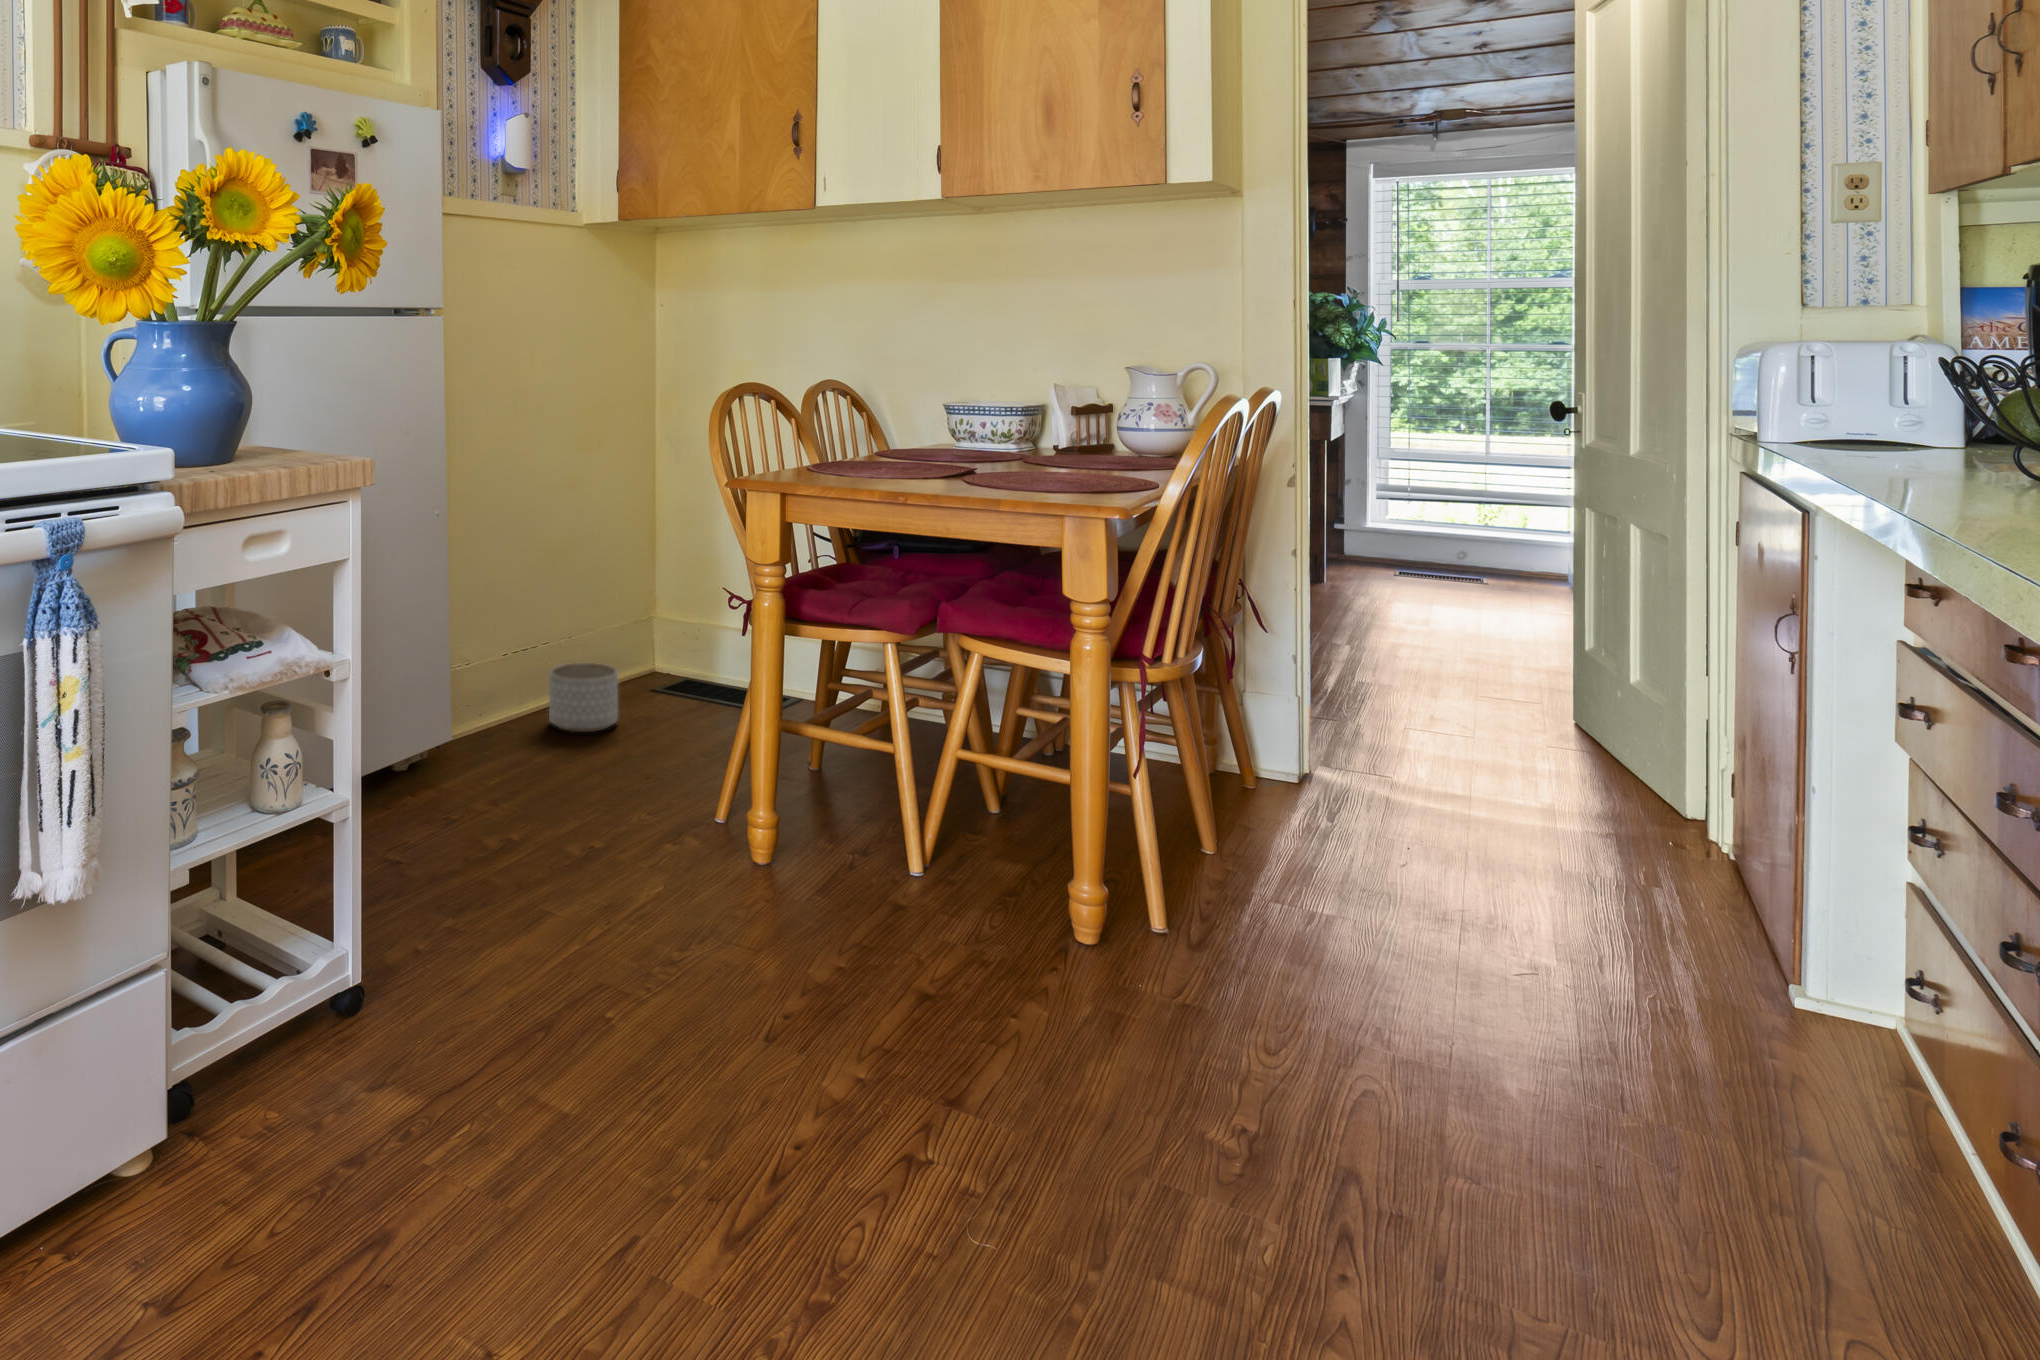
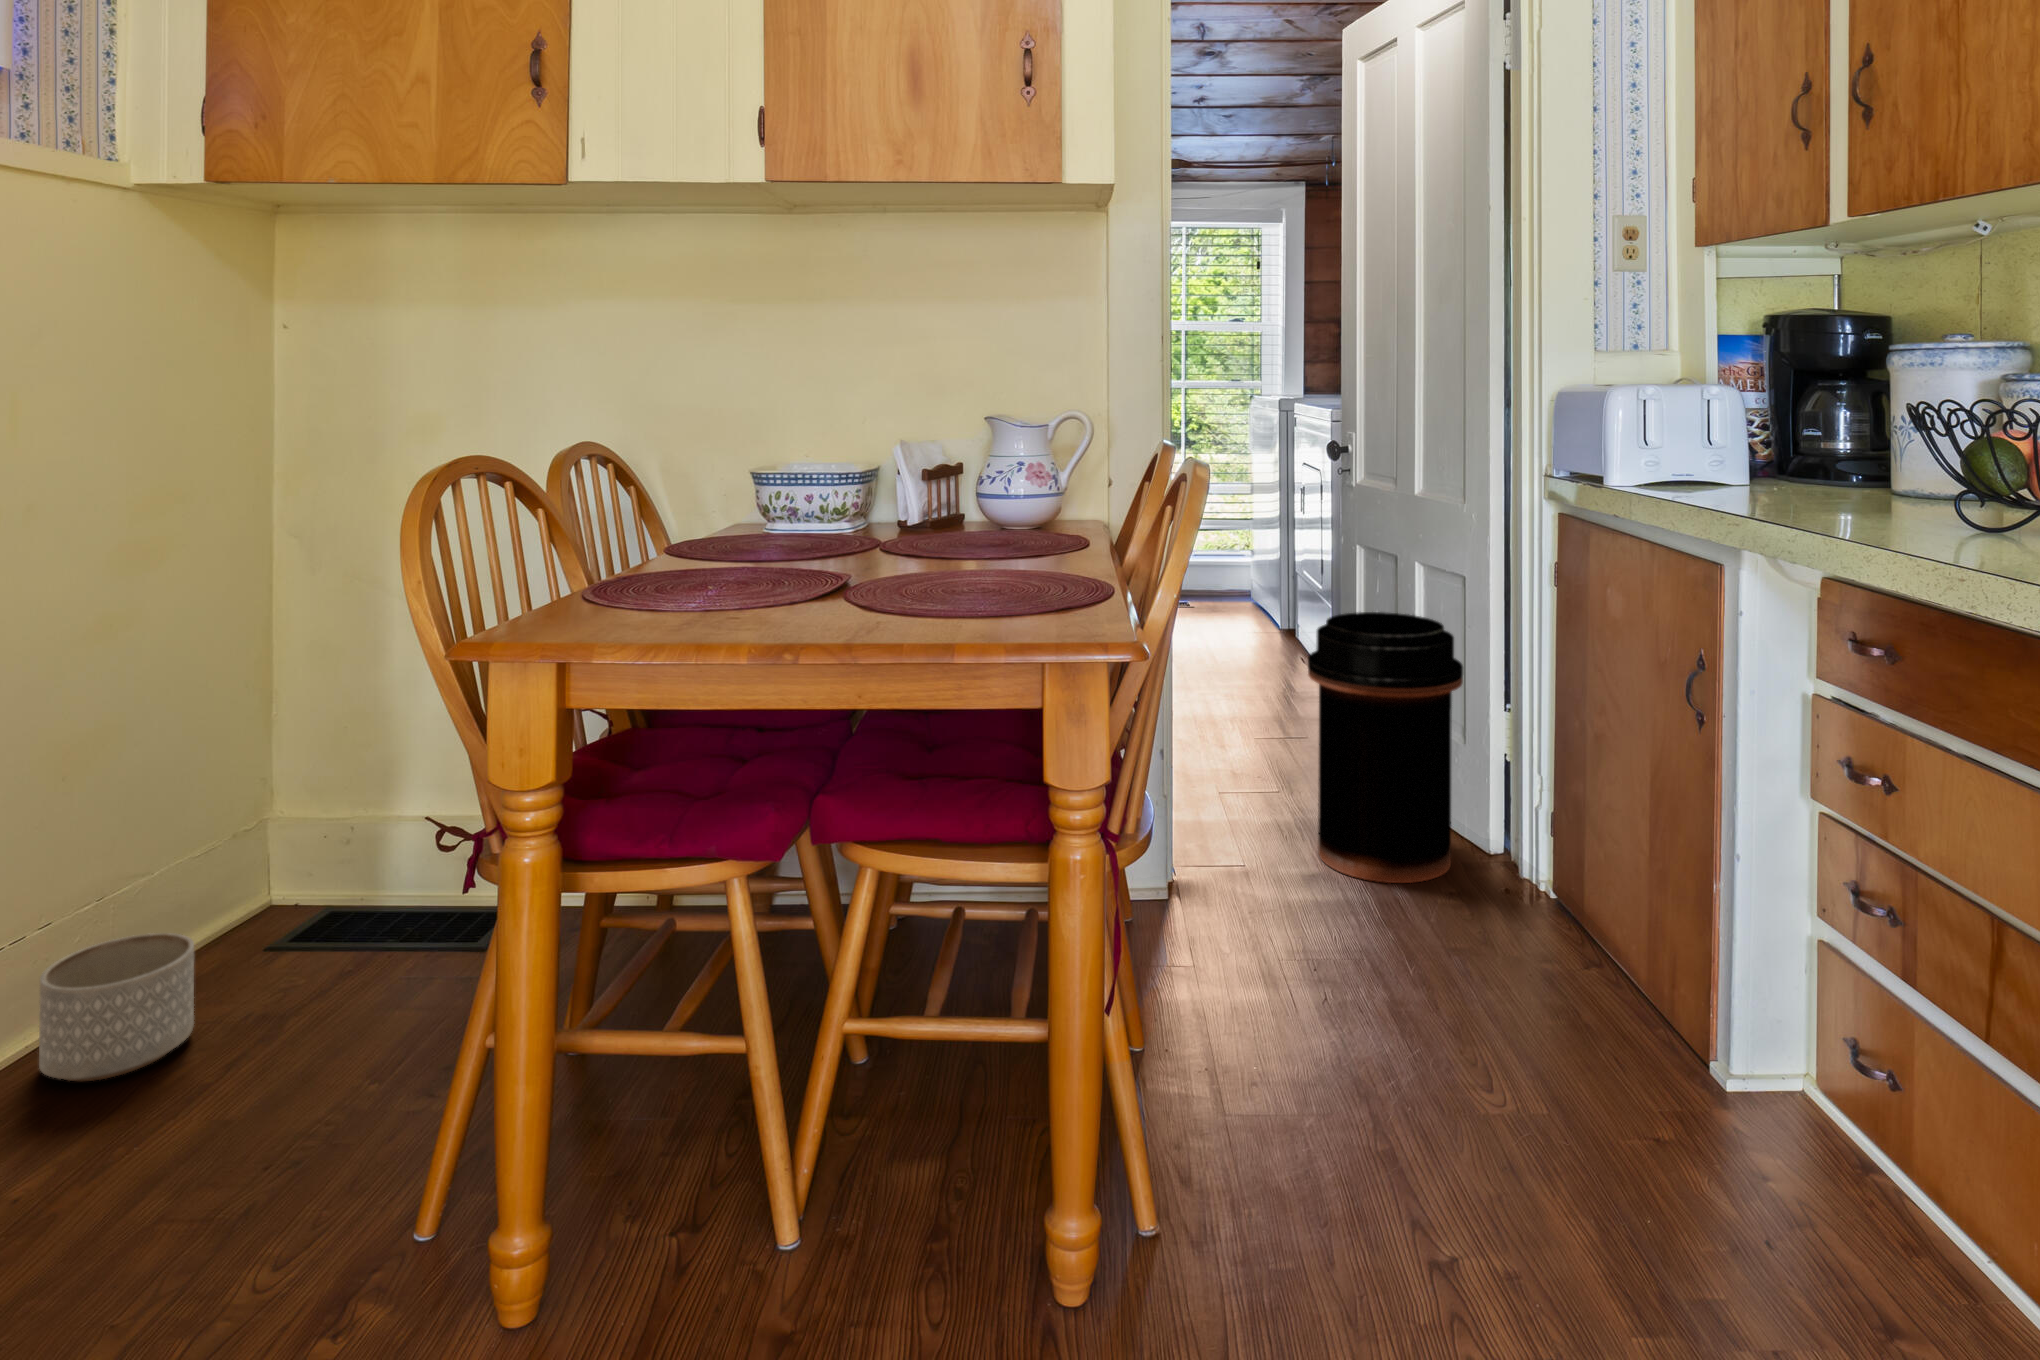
trash can: none [1465,566,1647,823] -> present [1308,612,1463,883]

